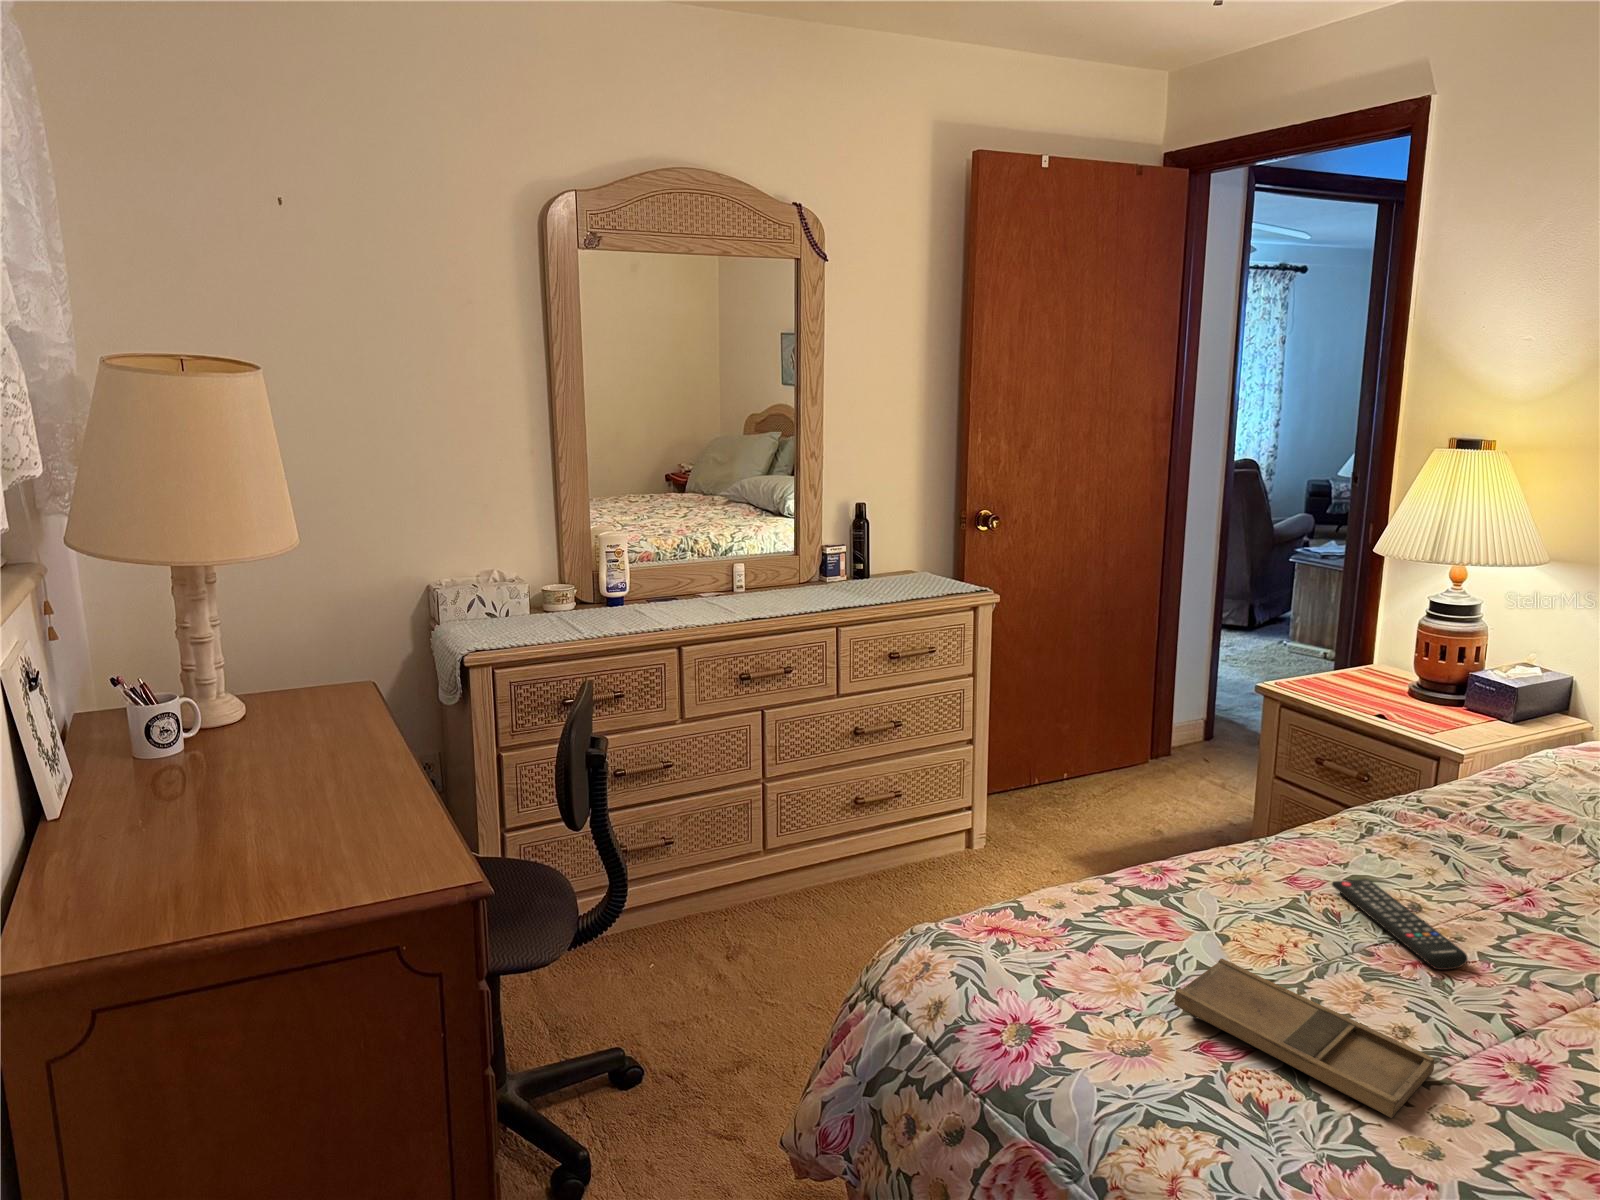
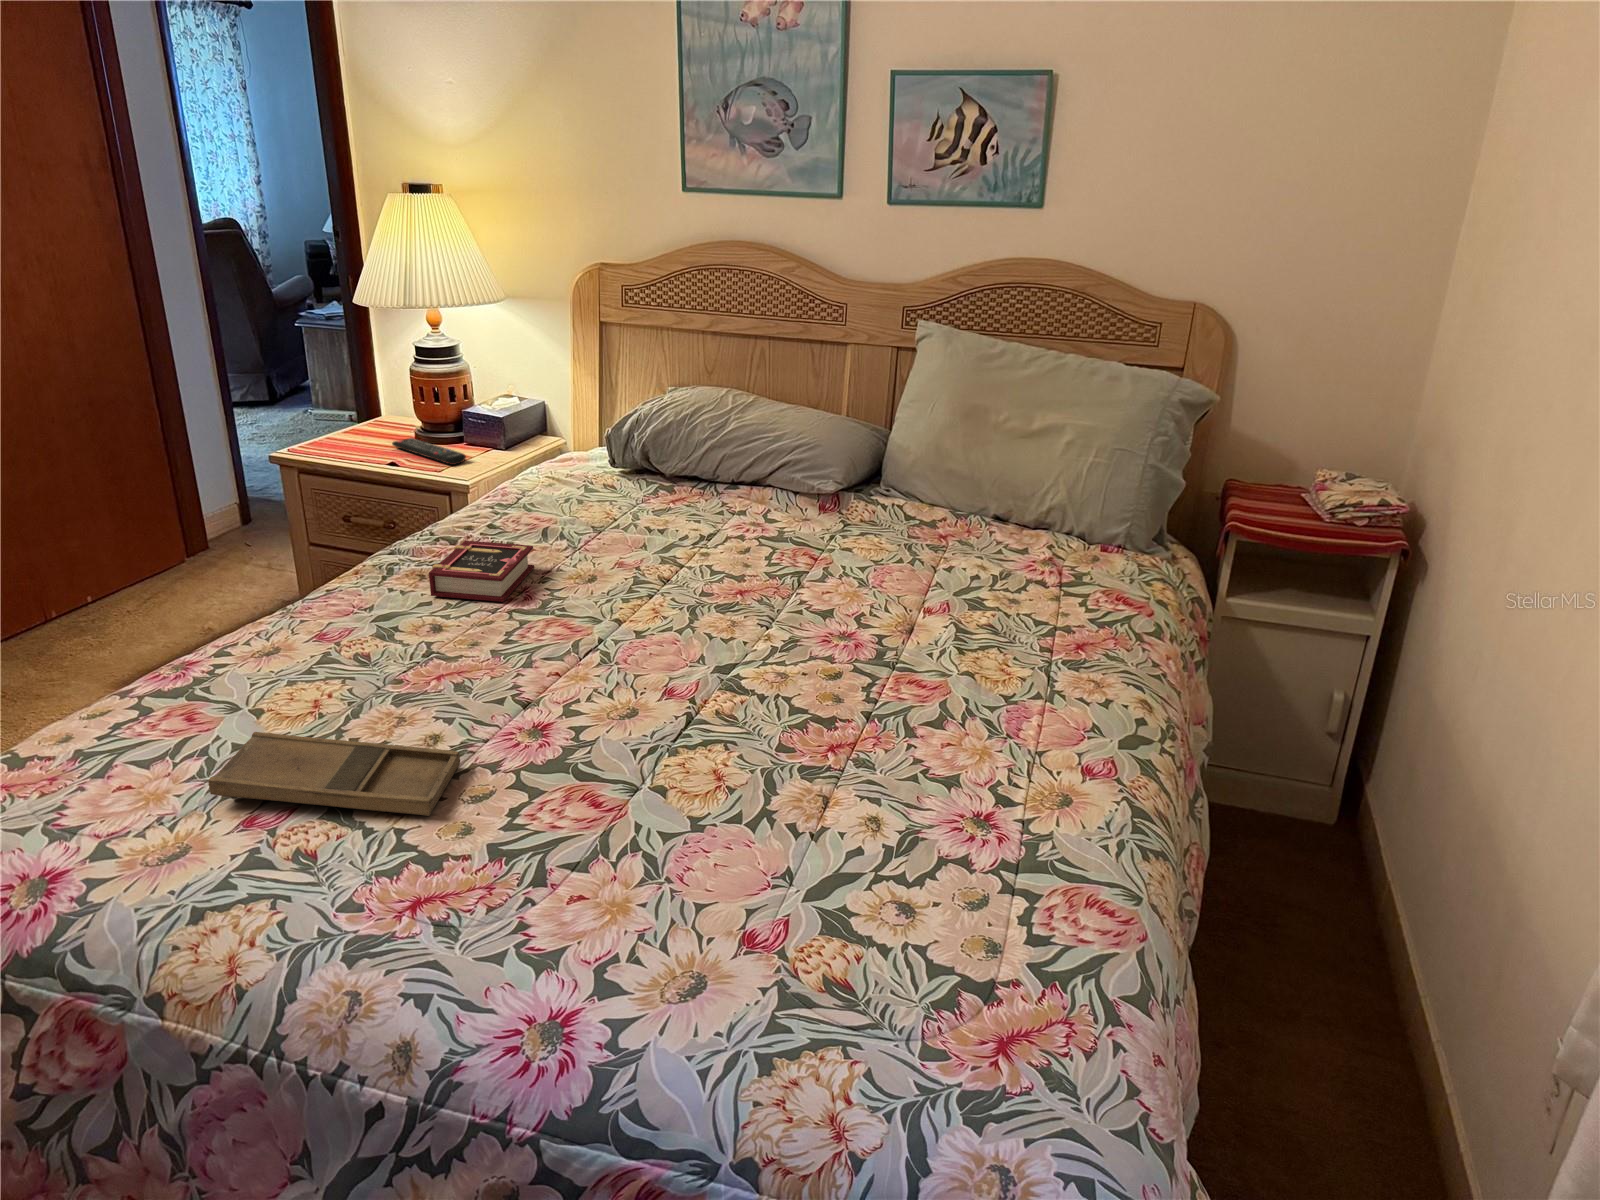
book: none [1413,819,1548,900] -> present [429,541,534,602]
remote control: present [1332,879,1468,970] -> present [392,438,466,465]

